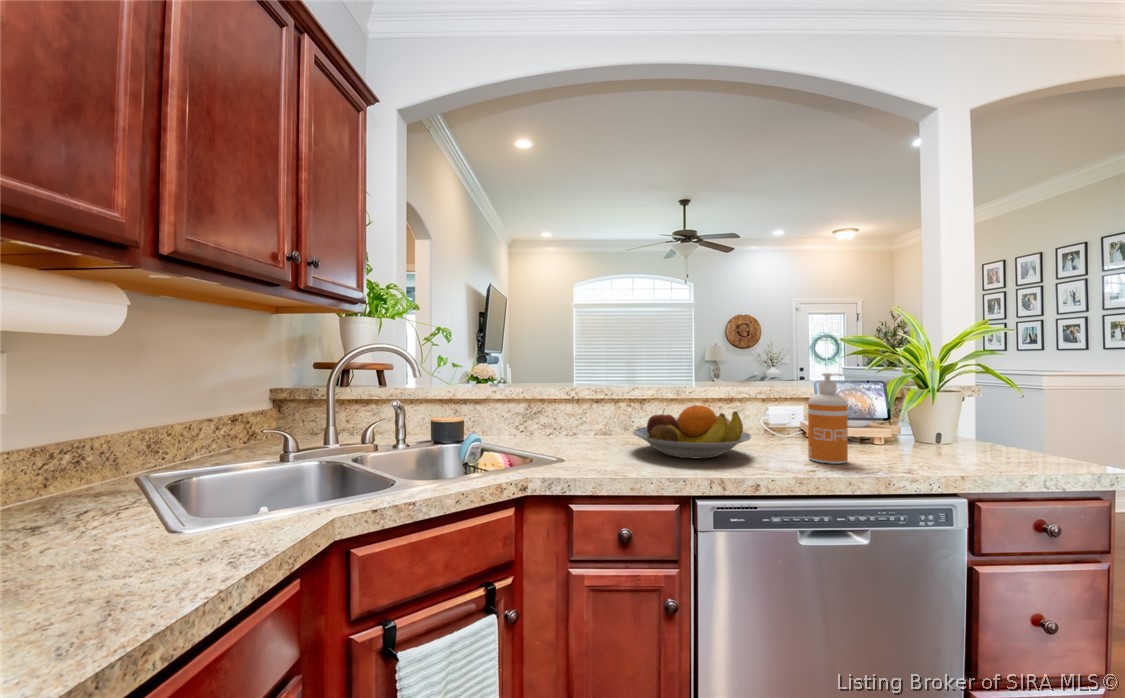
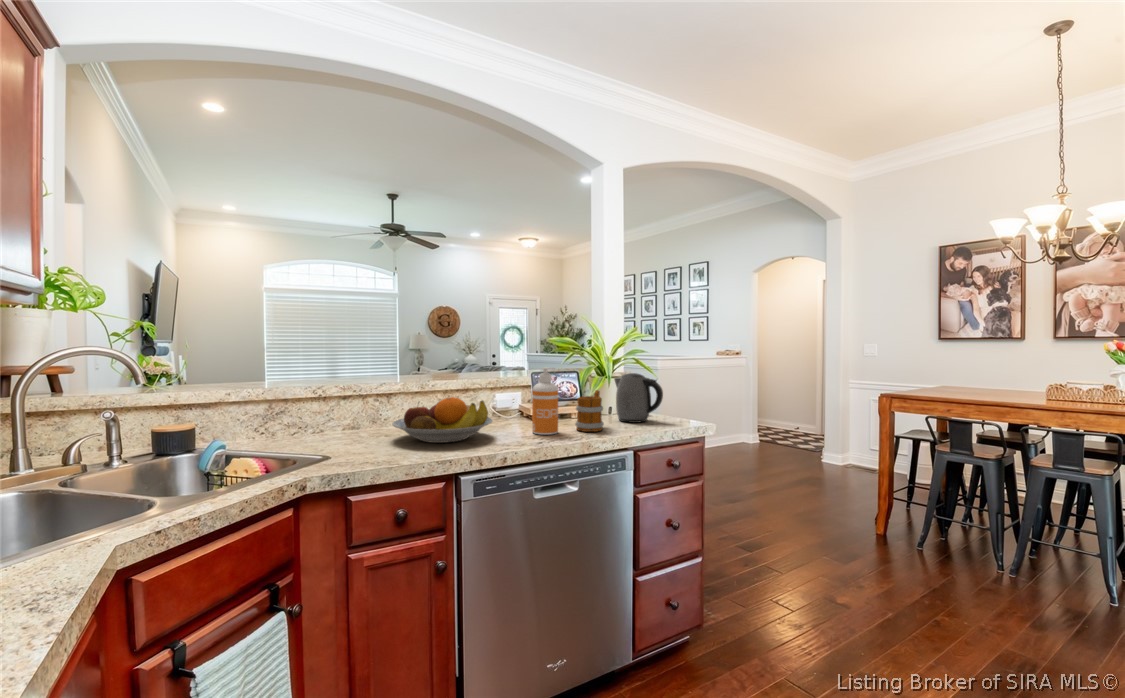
kettle: none [948,387,1044,462] -> present [614,373,663,423]
mug: none [876,408,925,467] -> present [575,390,604,432]

